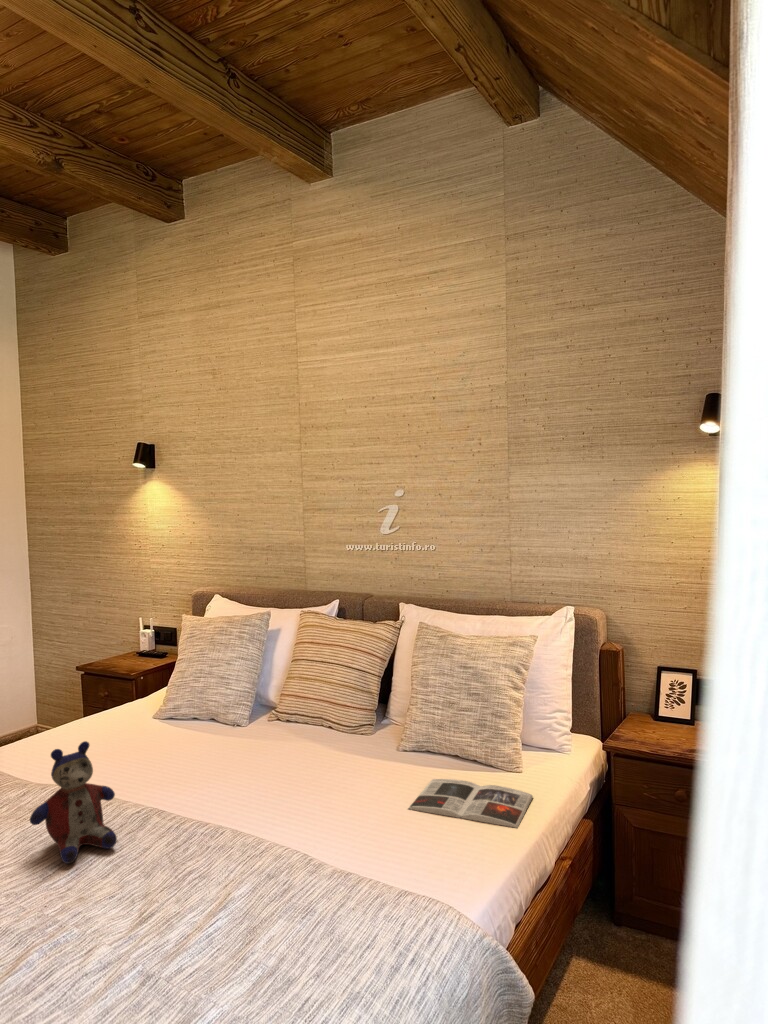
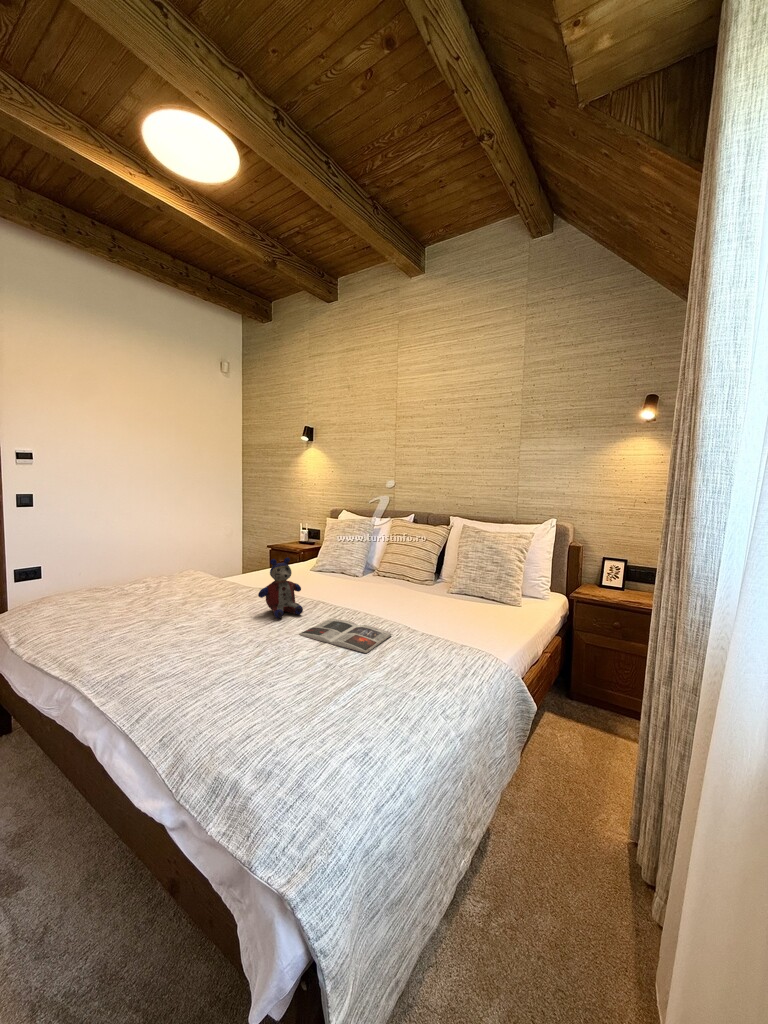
magazine: present [408,779,533,828] -> present [299,619,392,653]

